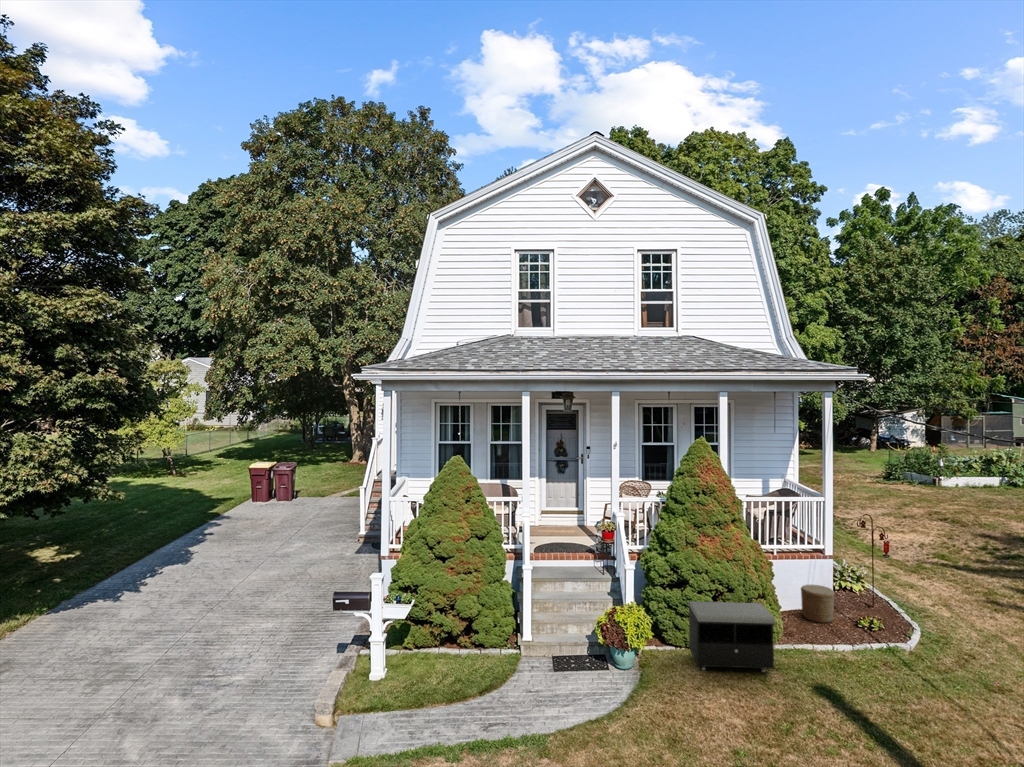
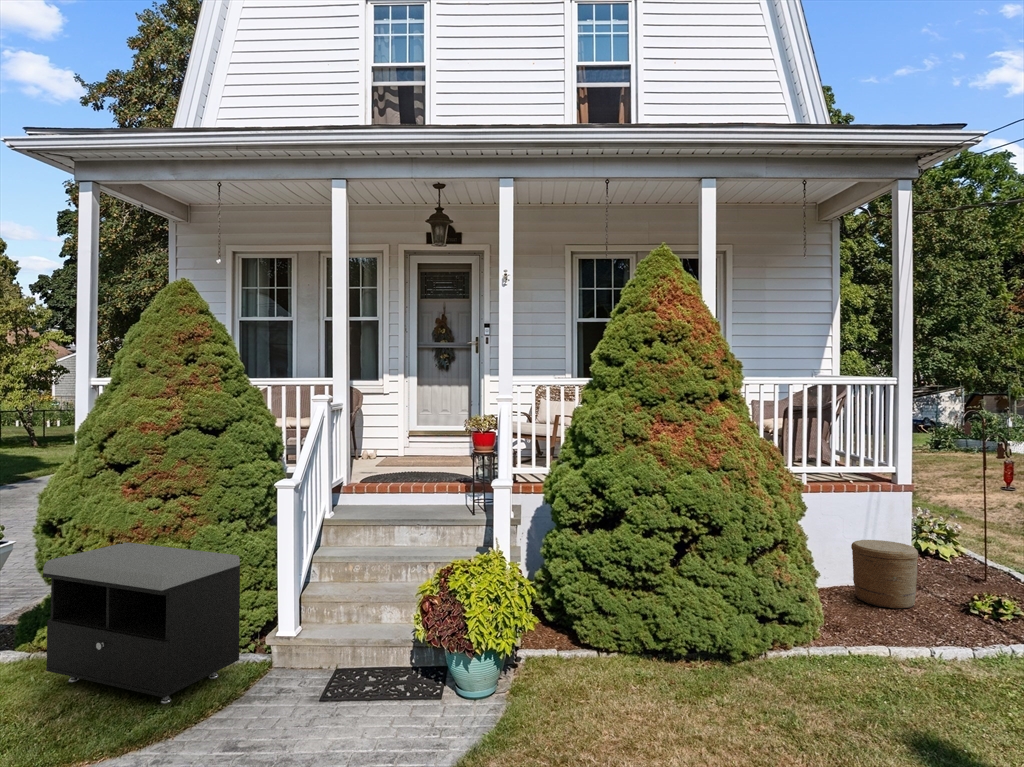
storage bench: present [689,601,775,672] -> present [43,543,240,704]

